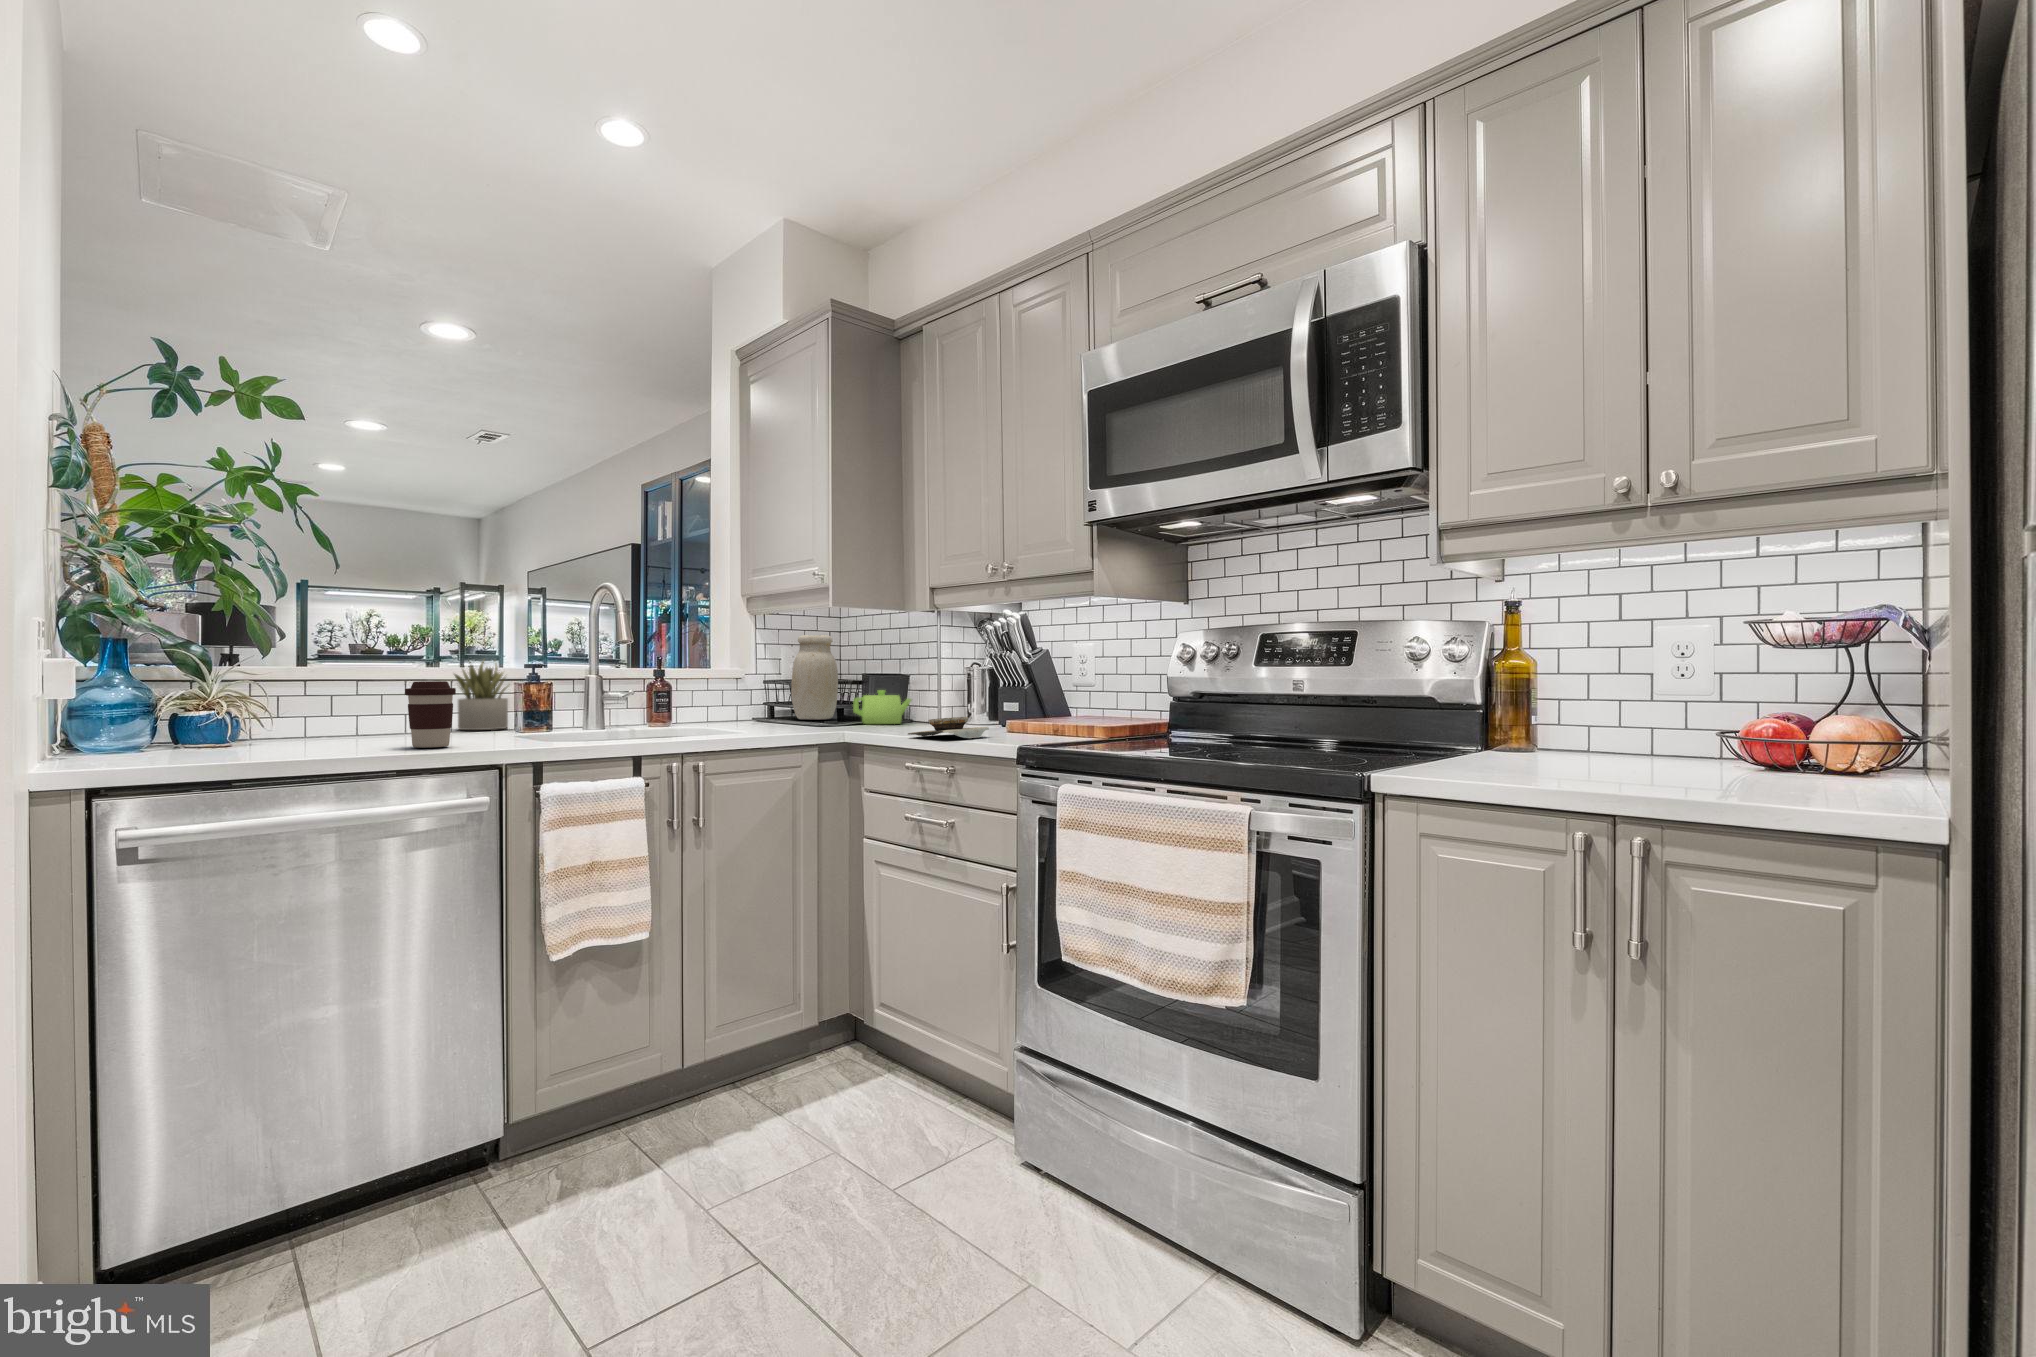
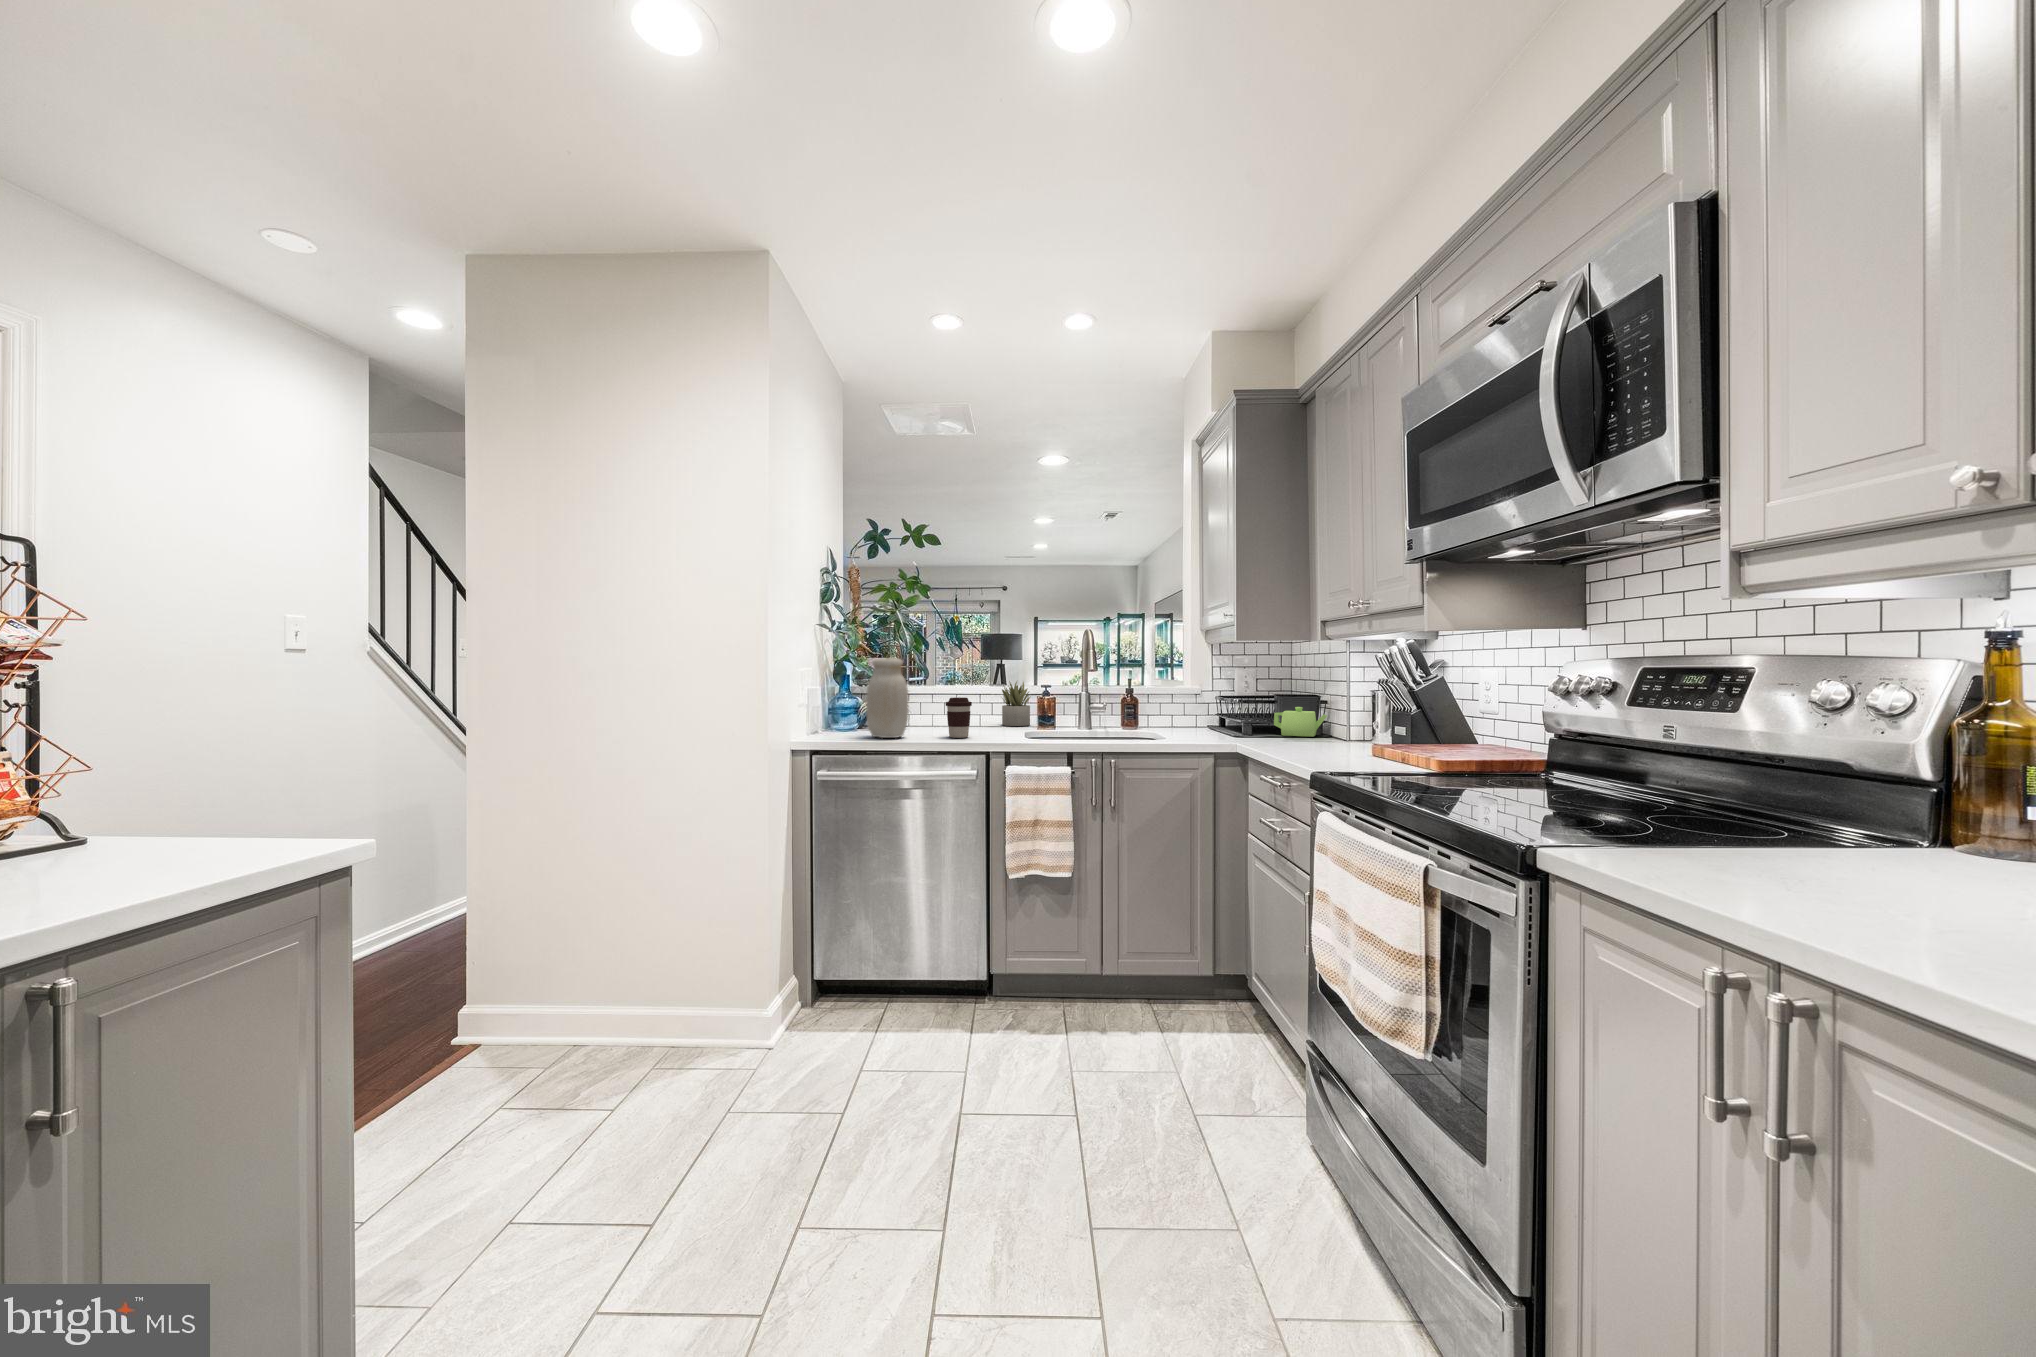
jar: present [791,635,838,720] -> present [866,658,908,738]
bowl: present [908,717,989,738] -> none [1280,736,1360,756]

